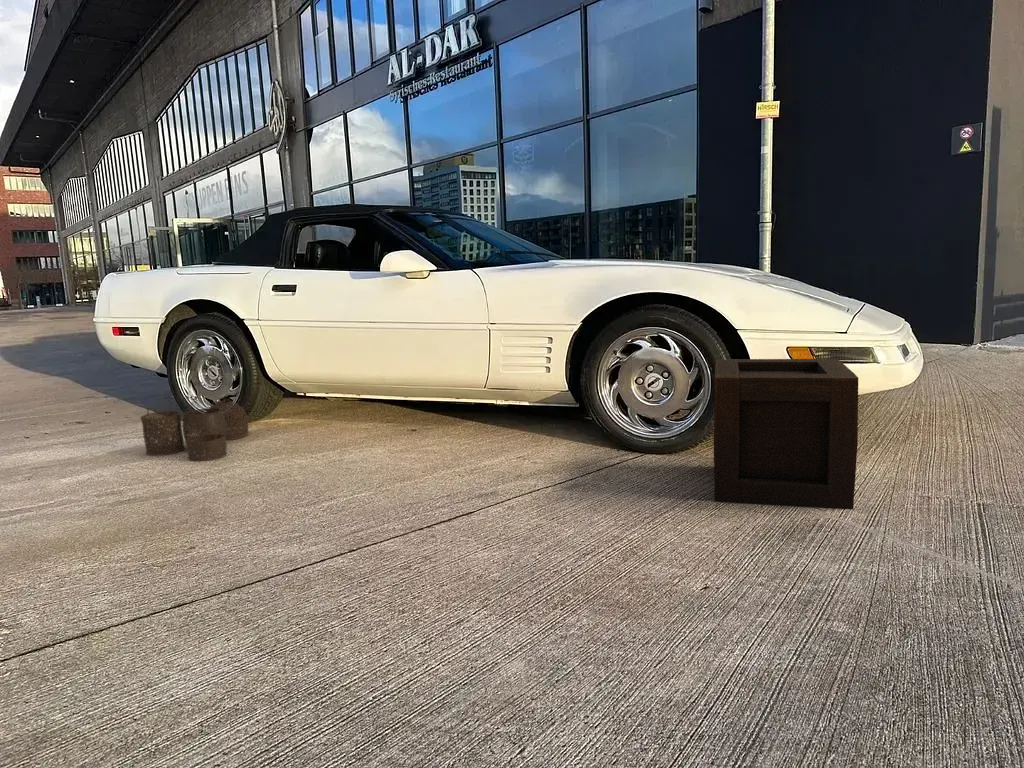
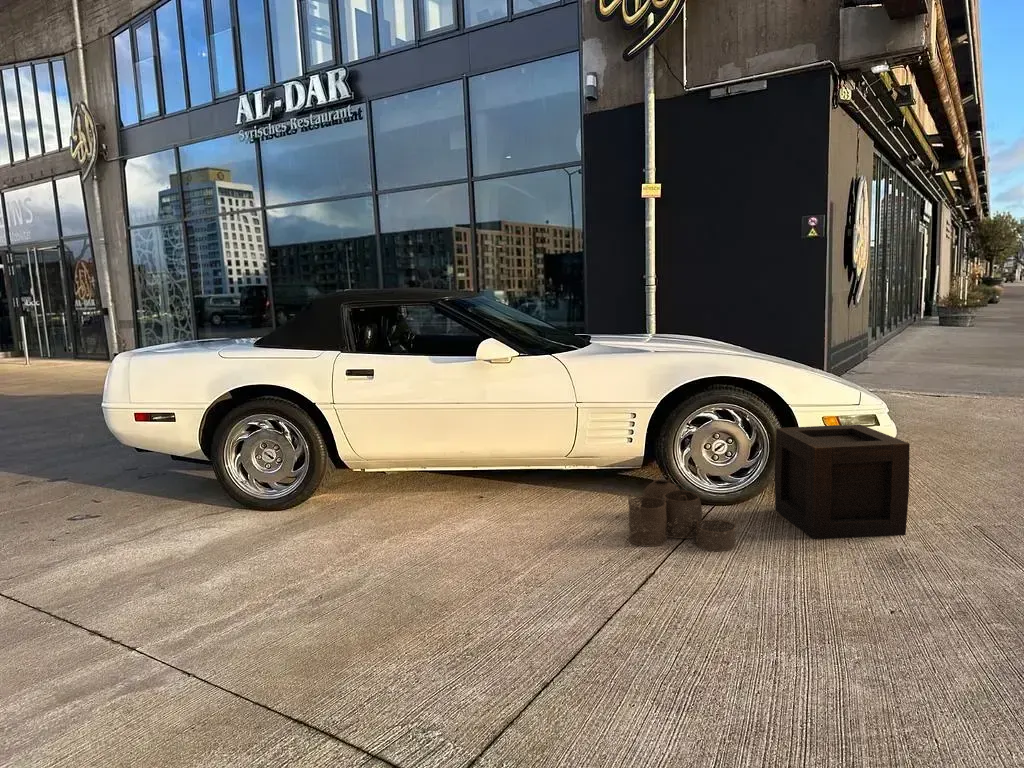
woven basket: present [141,398,249,461] -> present [628,477,736,551]

